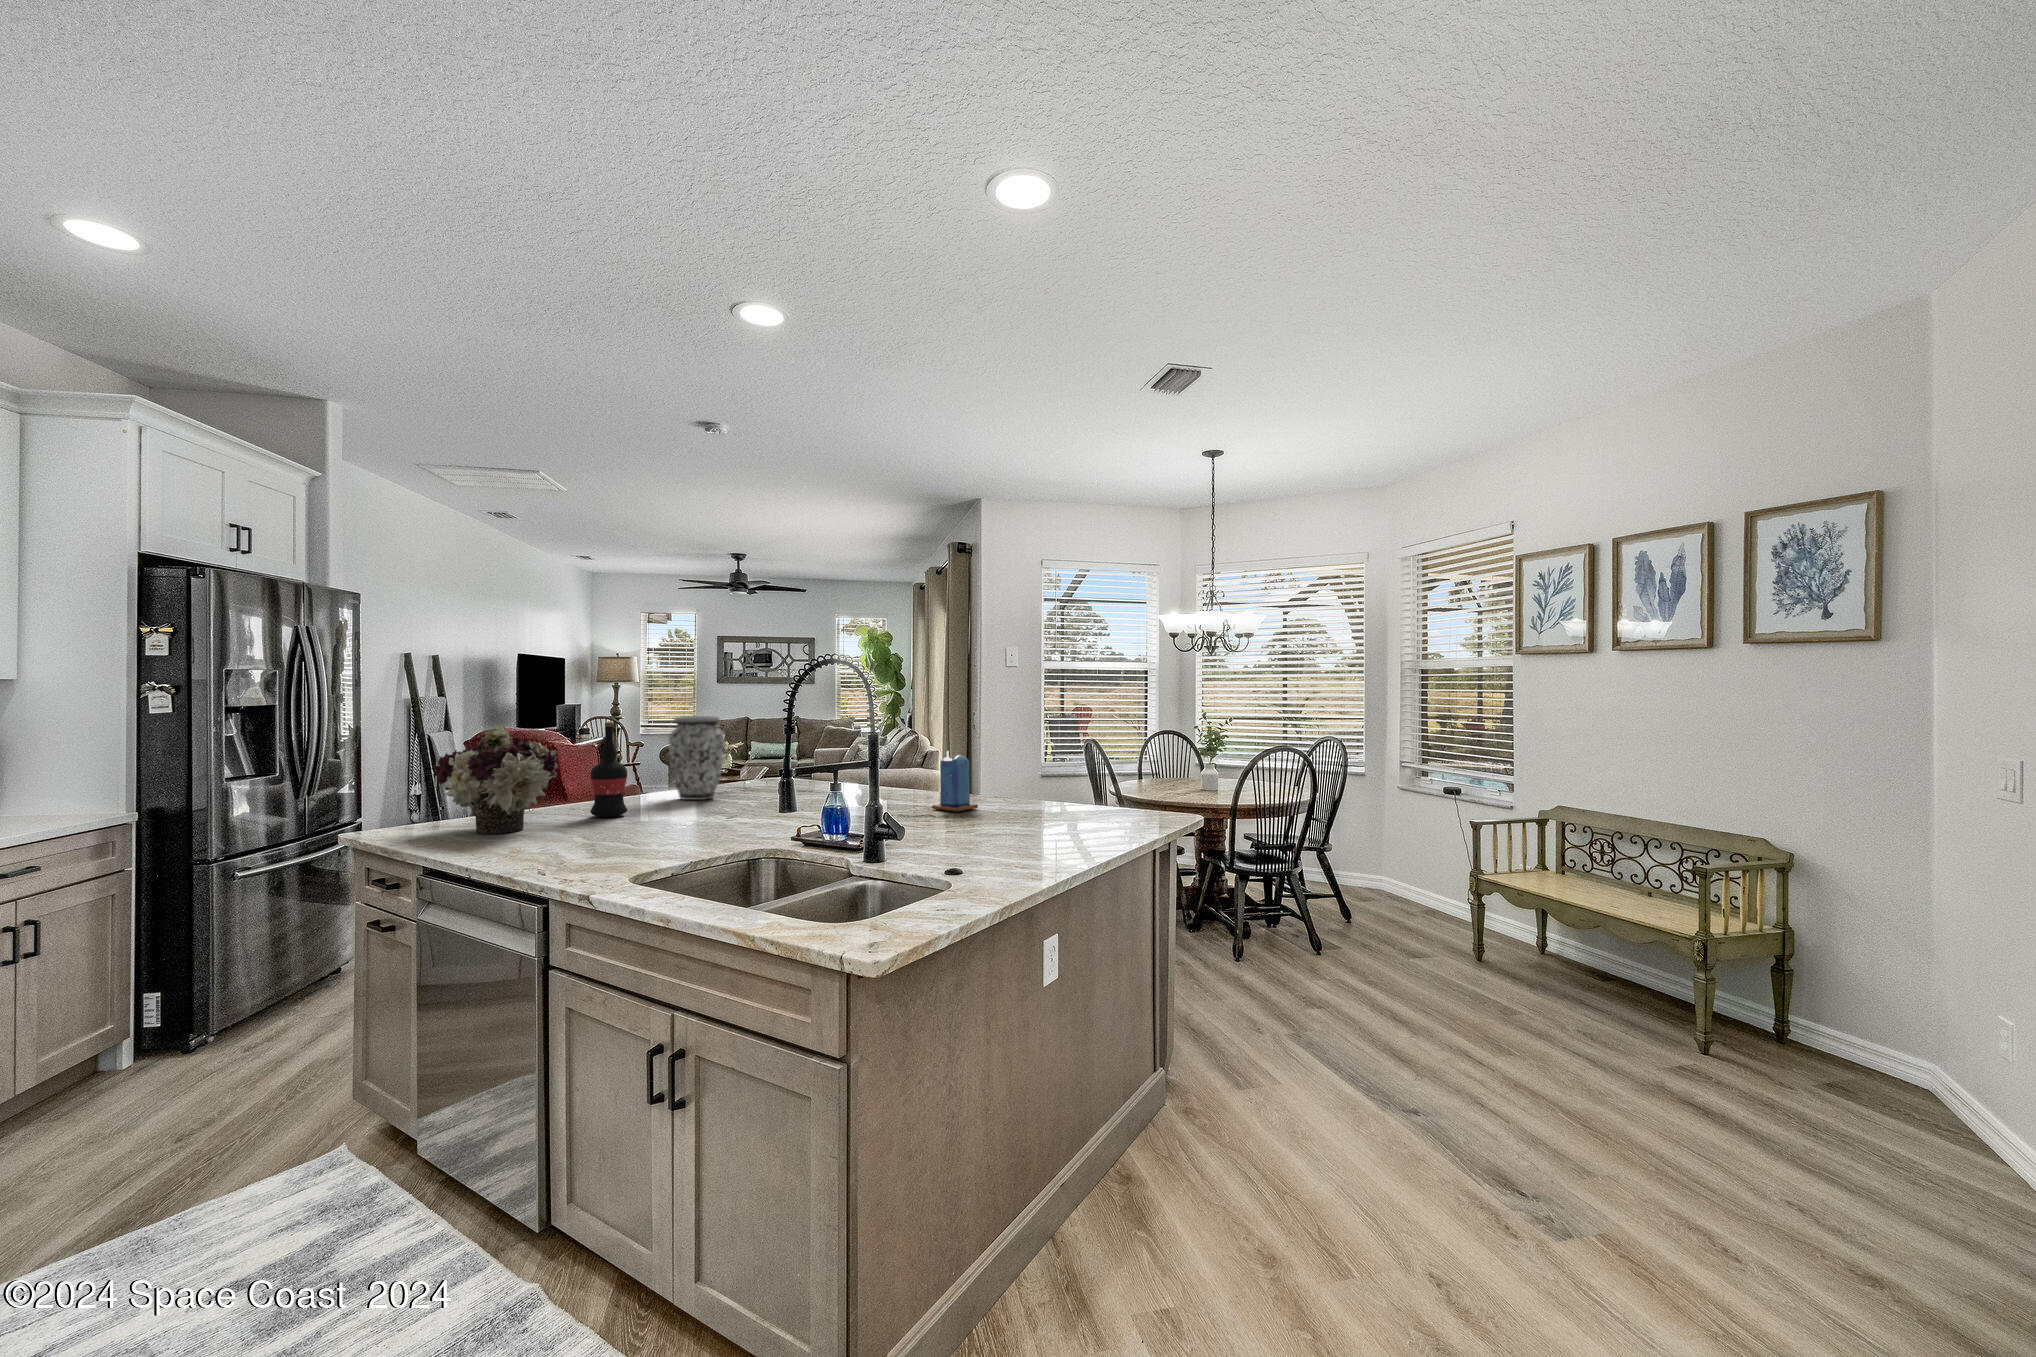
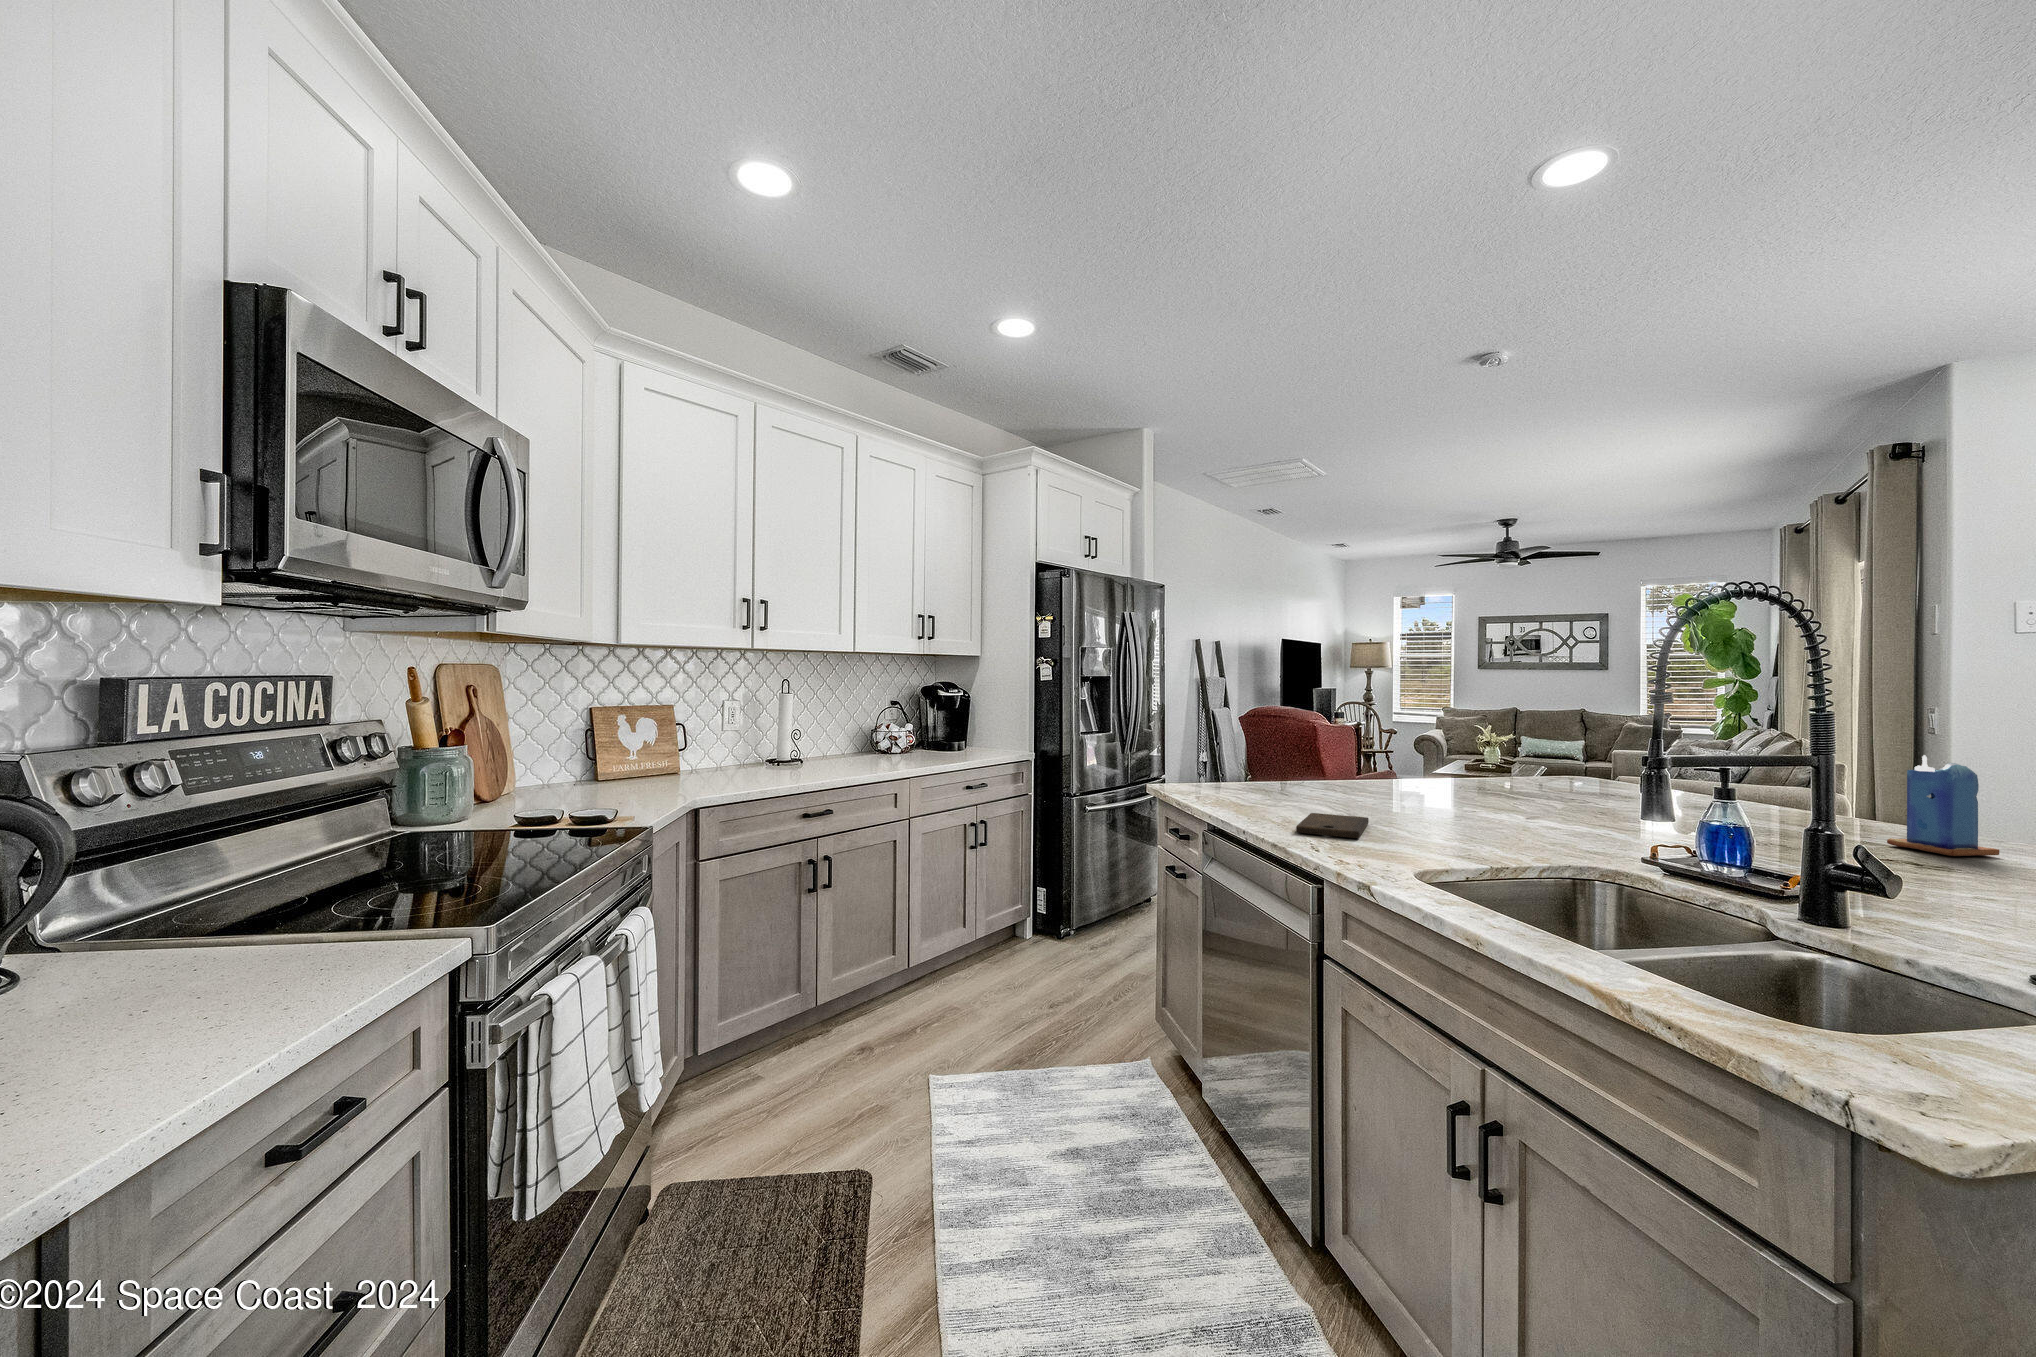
vase: present [669,716,725,800] -> none [1444,693,1514,790]
wine bottle: present [591,722,627,817] -> none [1360,694,1400,797]
flower arrangement: present [432,725,558,834] -> none [1215,692,1328,801]
cutting board: none [524,837,595,861] -> present [1296,813,1369,838]

